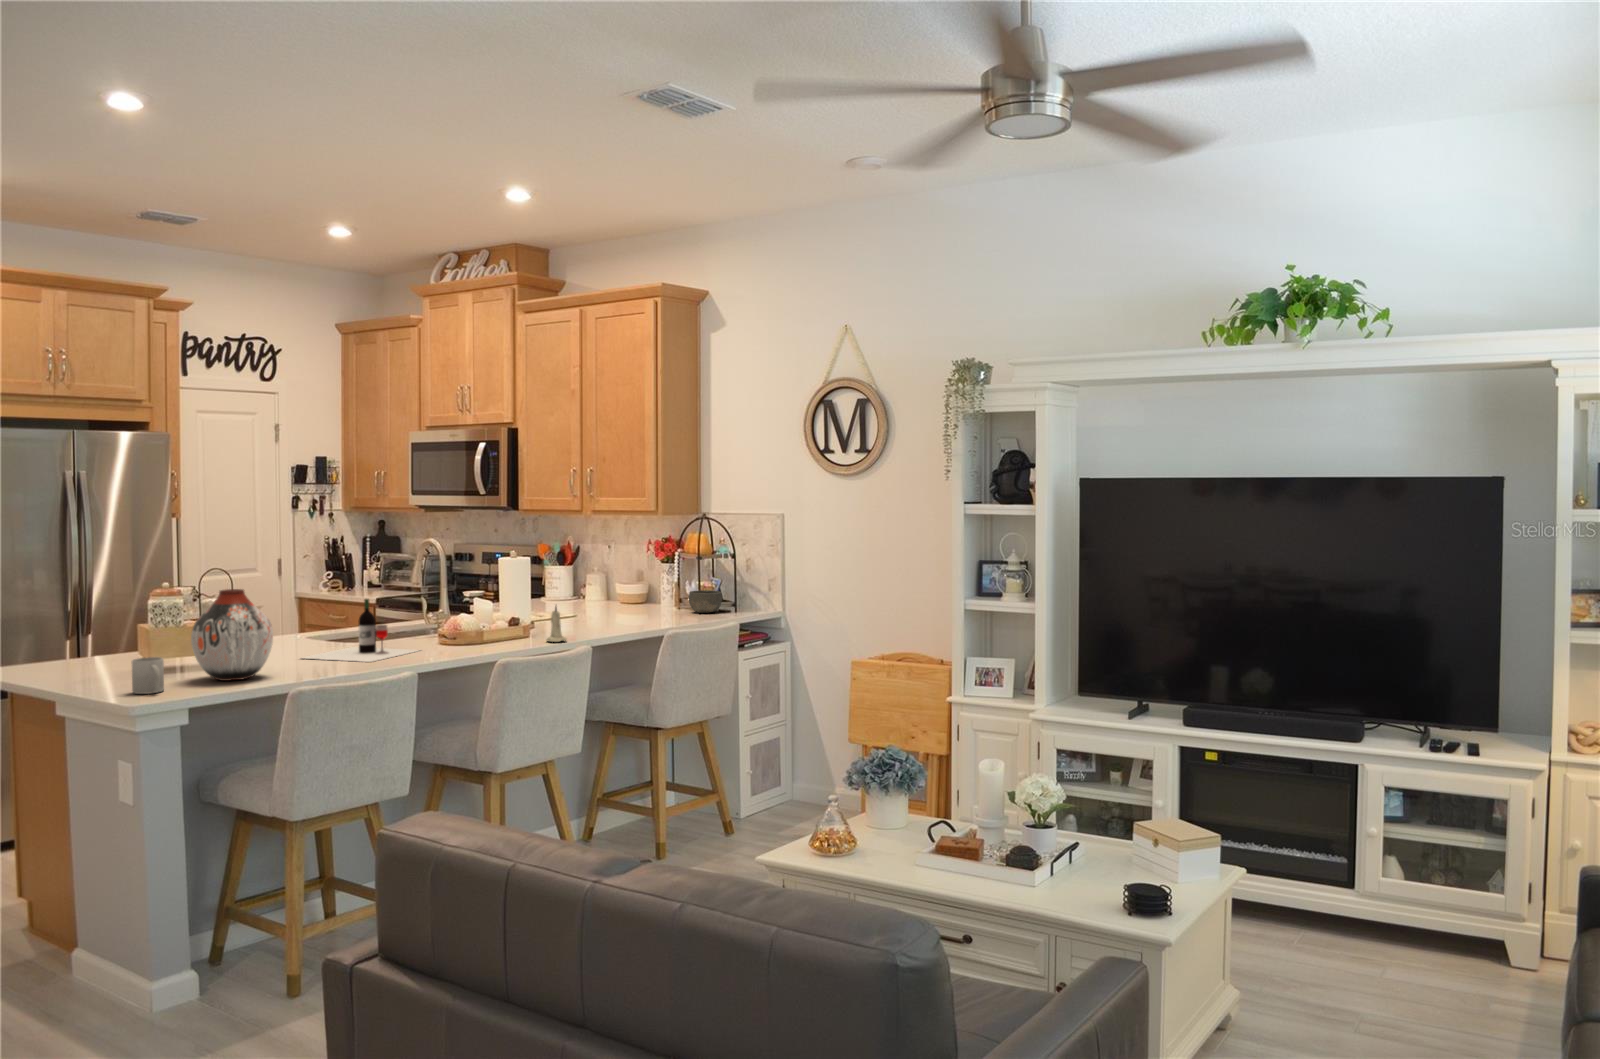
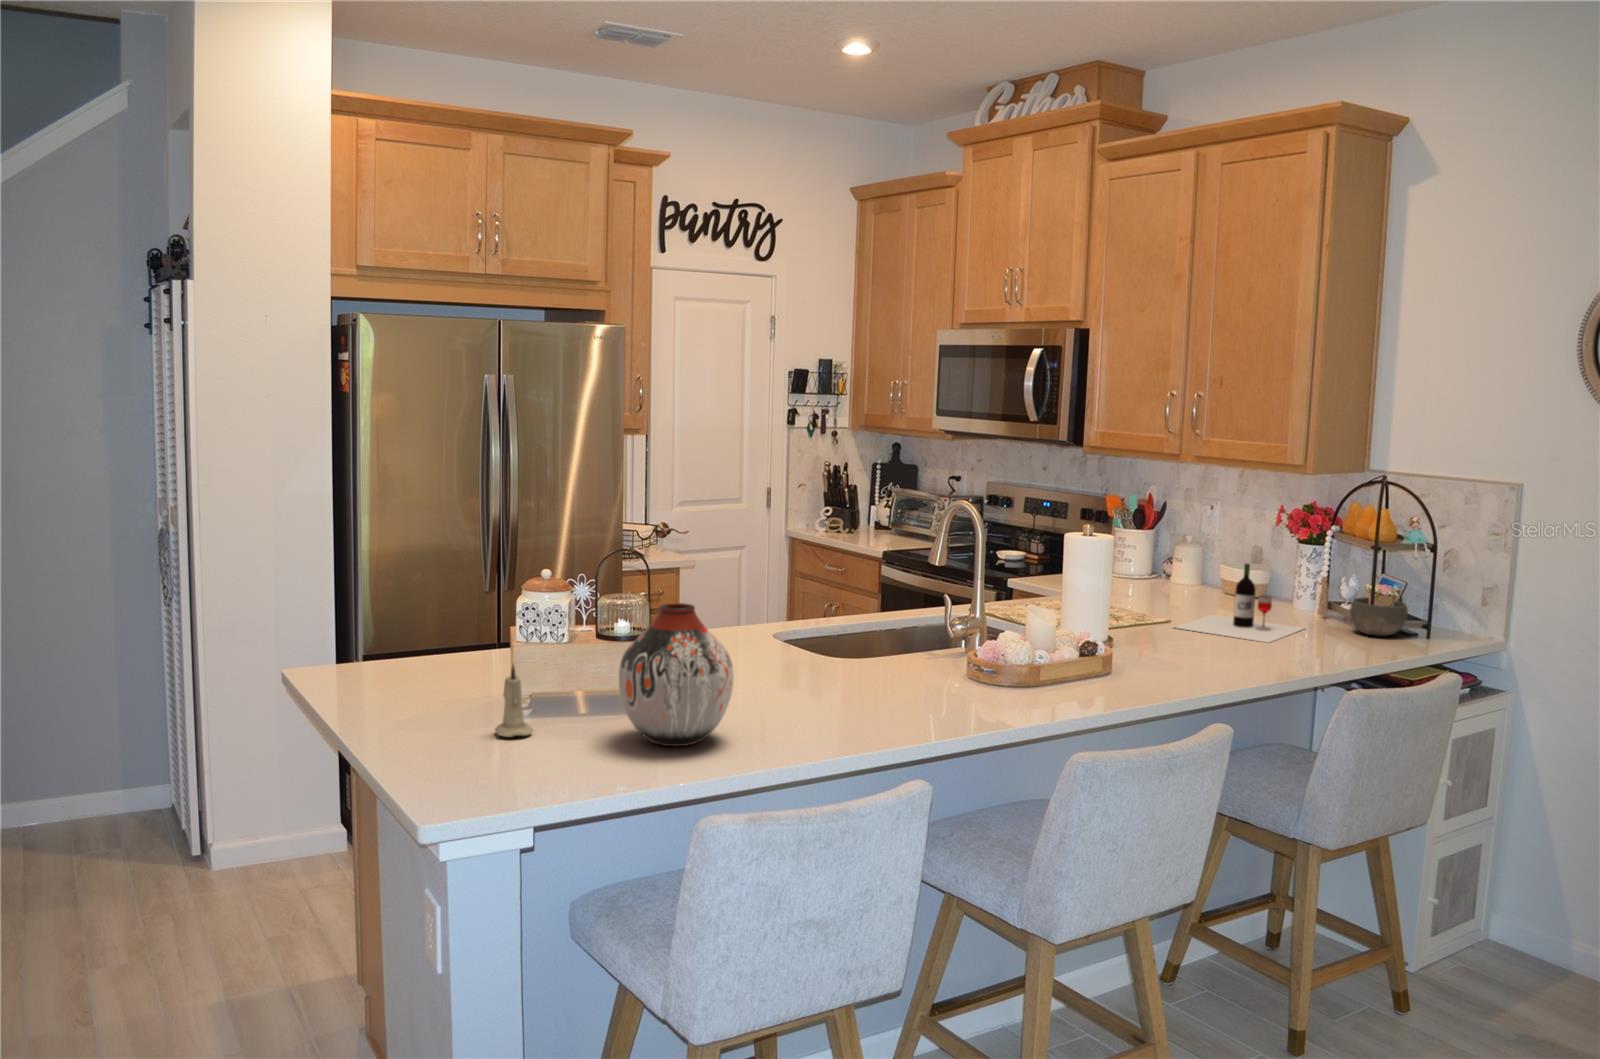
wine bottle: present [304,599,417,662] -> present [1176,563,1303,643]
candle: present [546,606,567,642] -> present [495,664,533,737]
mug: present [132,657,164,694] -> none [531,707,575,768]

